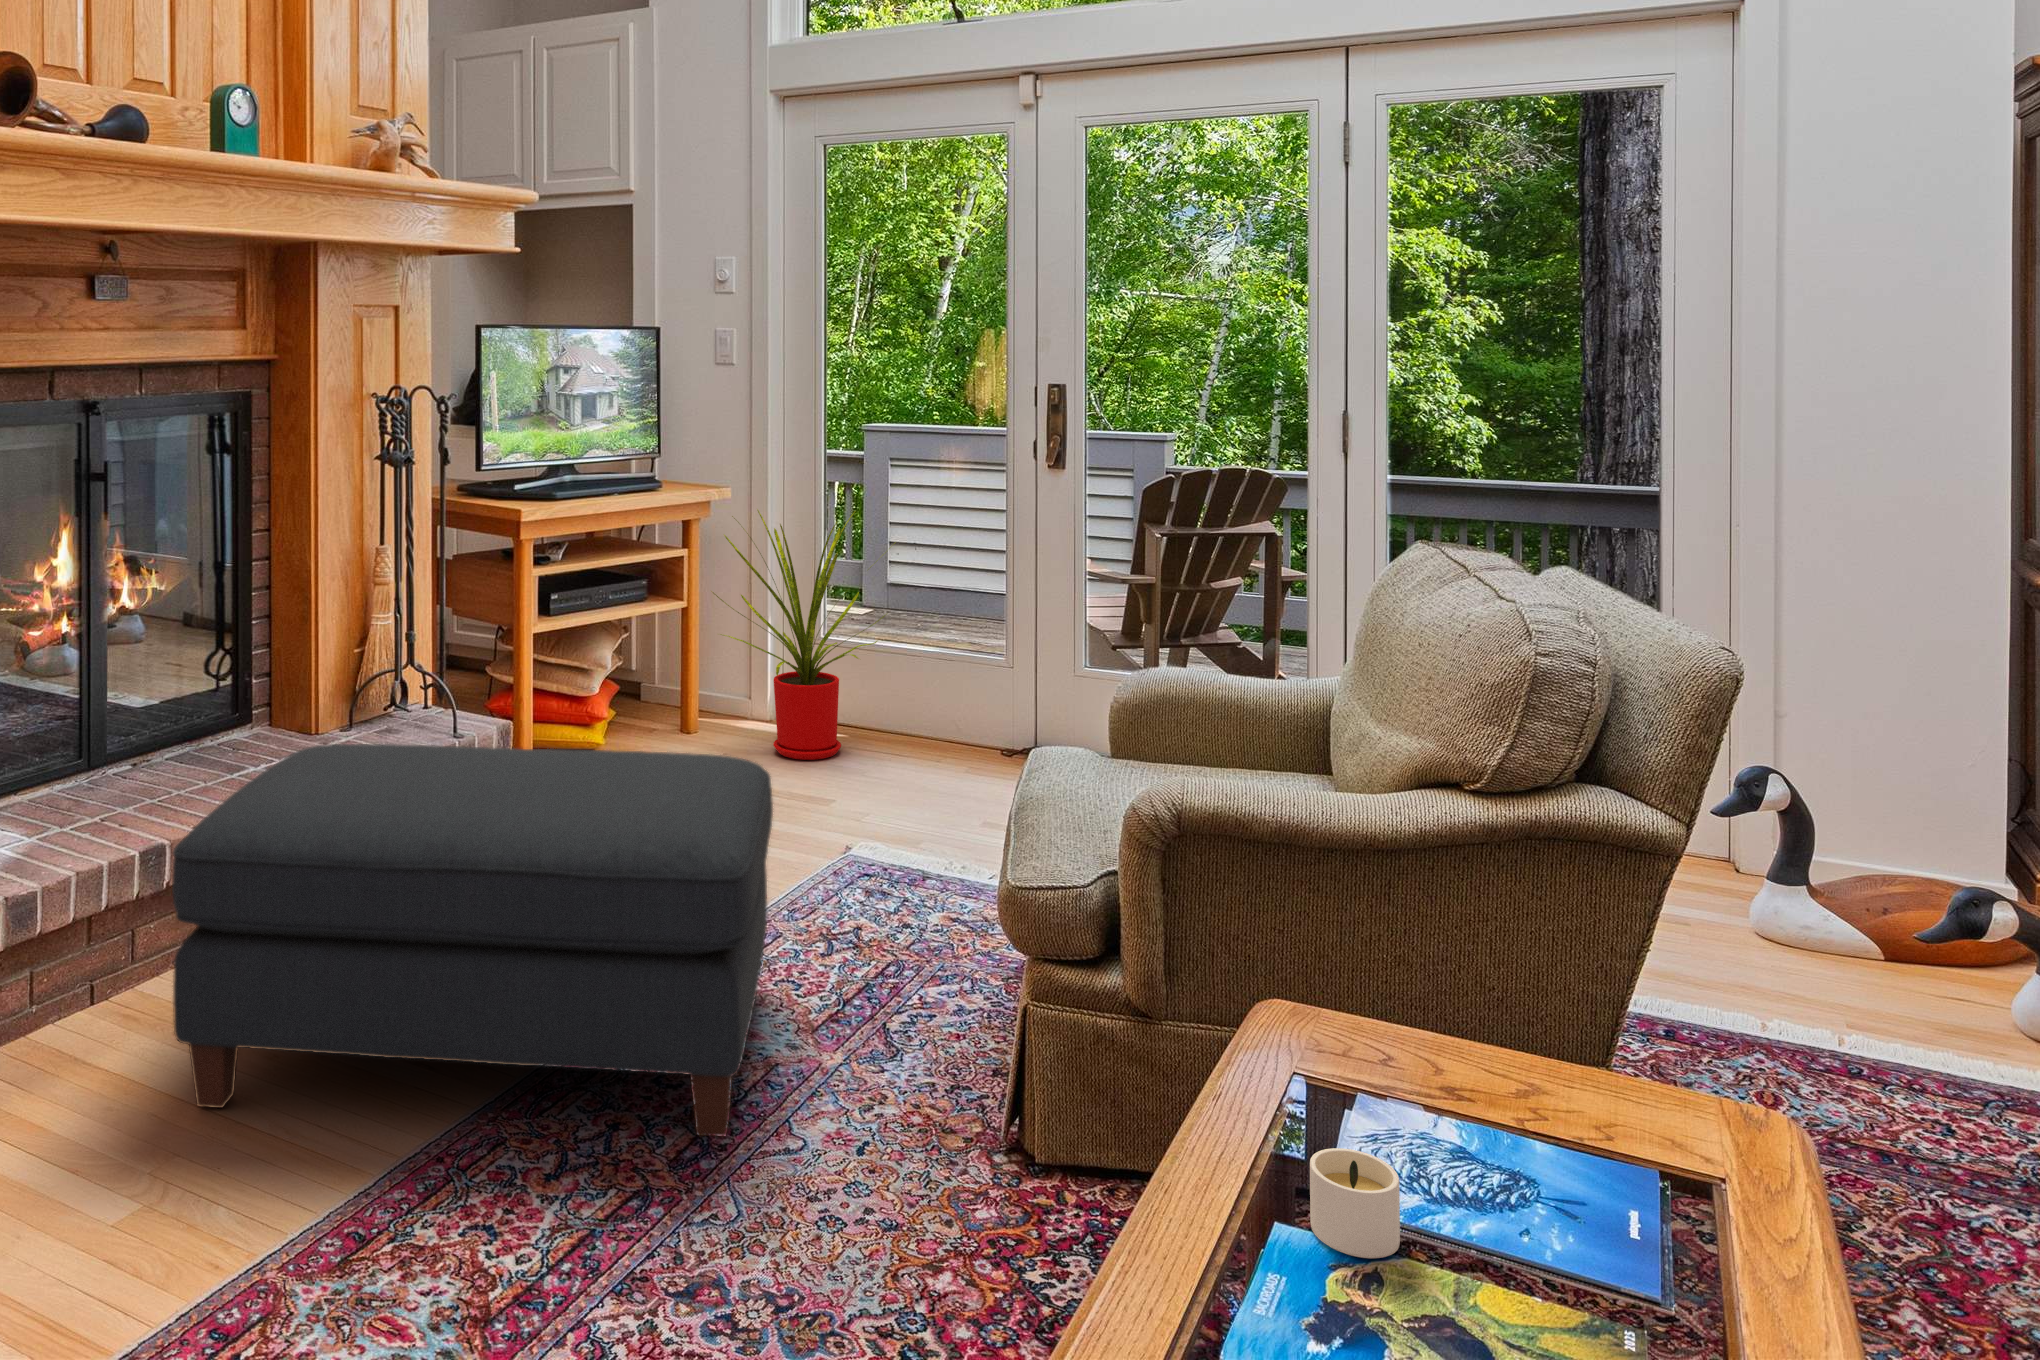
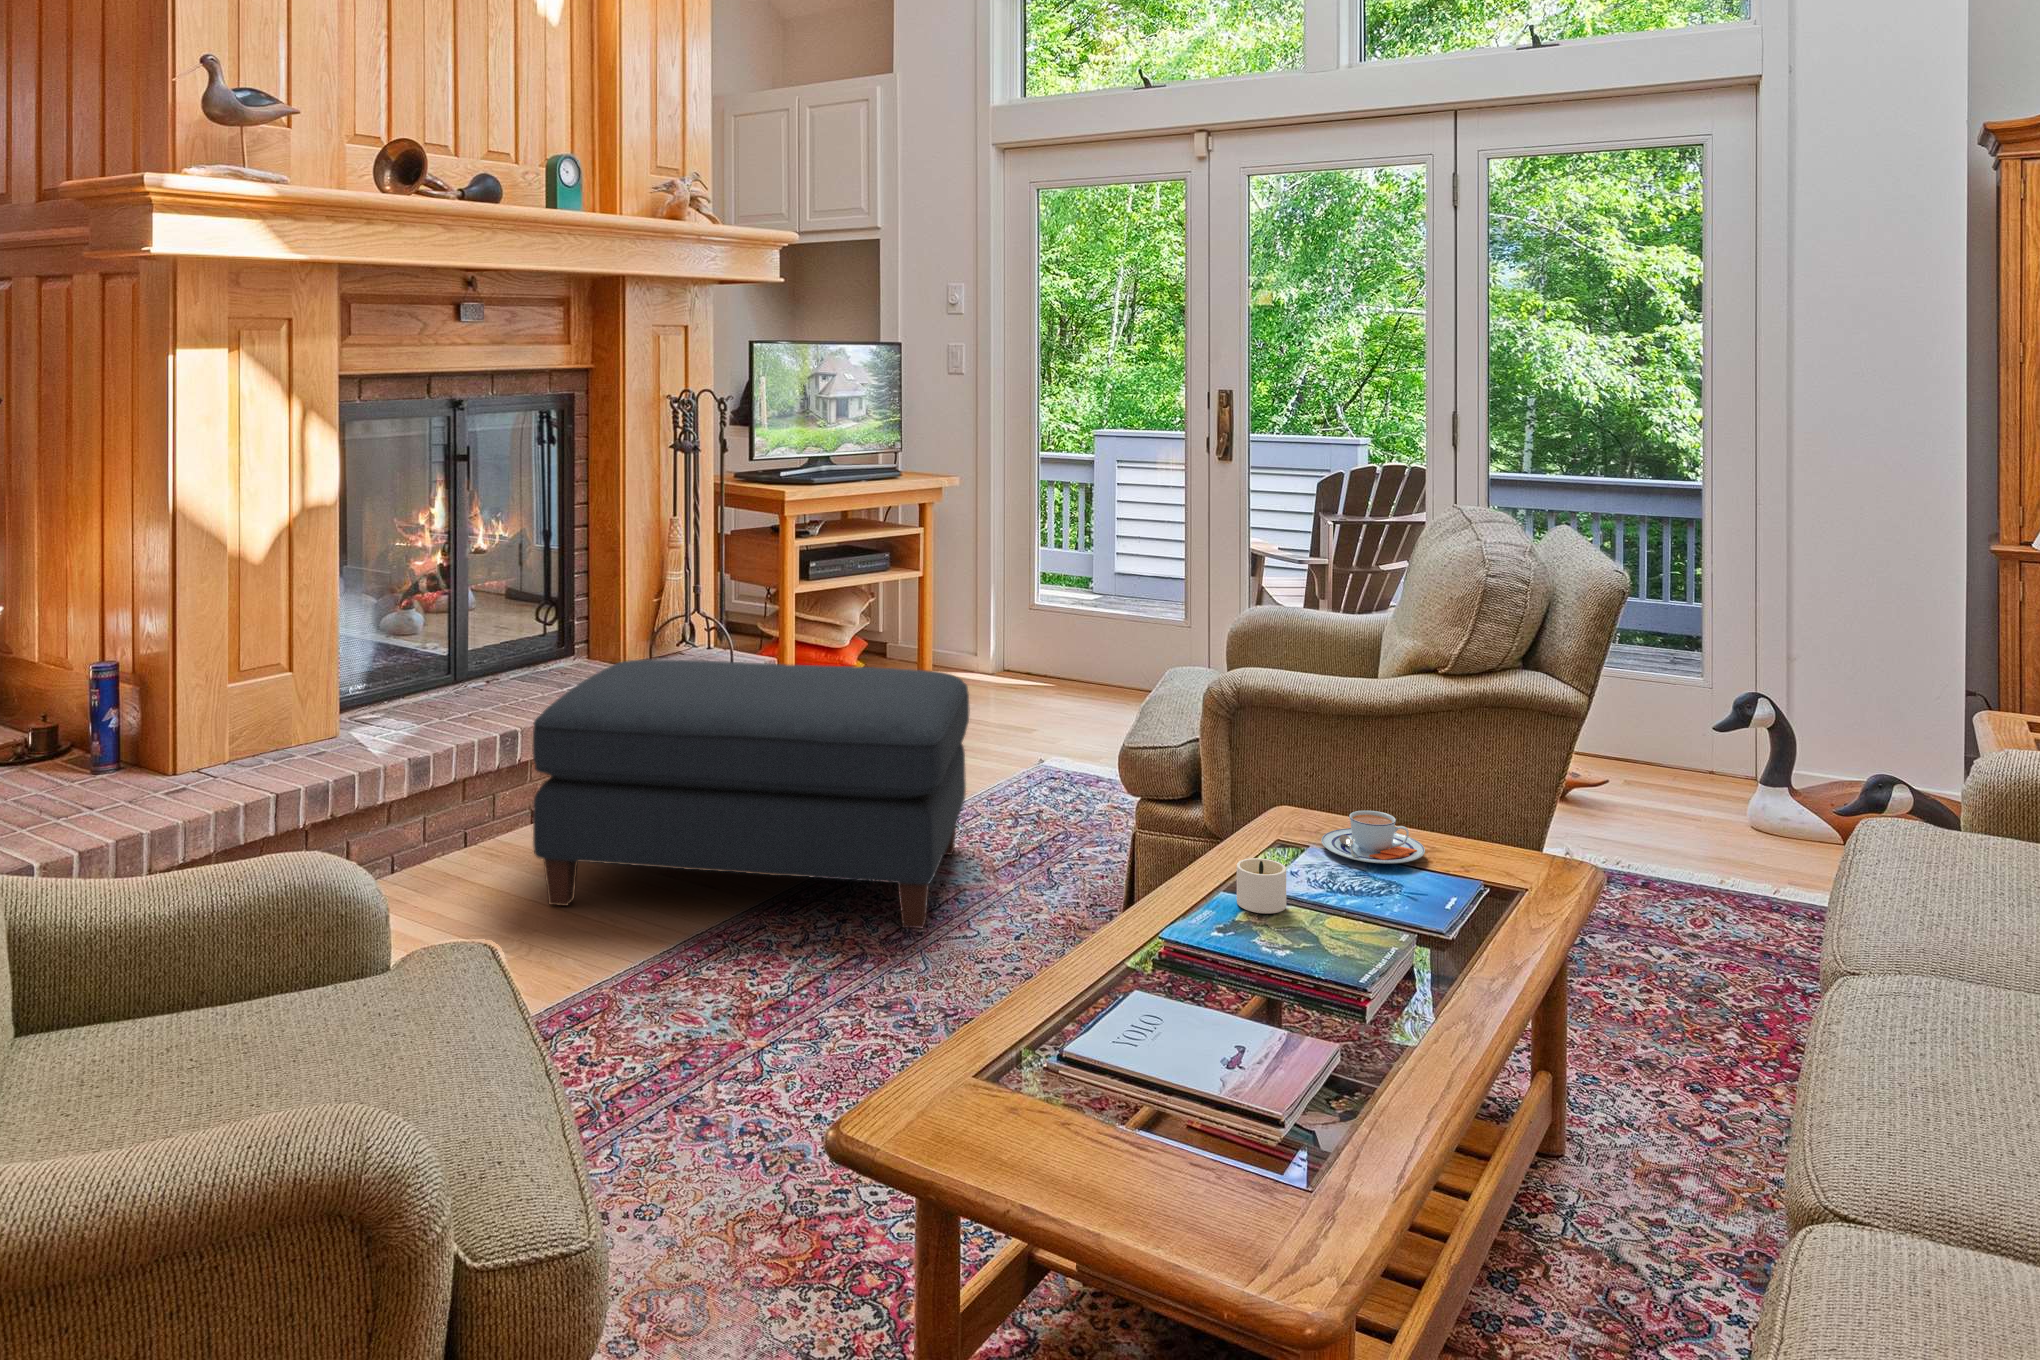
house plant: present [711,509,895,760] -> none [942,493,1097,701]
teacup: none [1385,1025,1562,1126] -> present [1321,811,1425,864]

